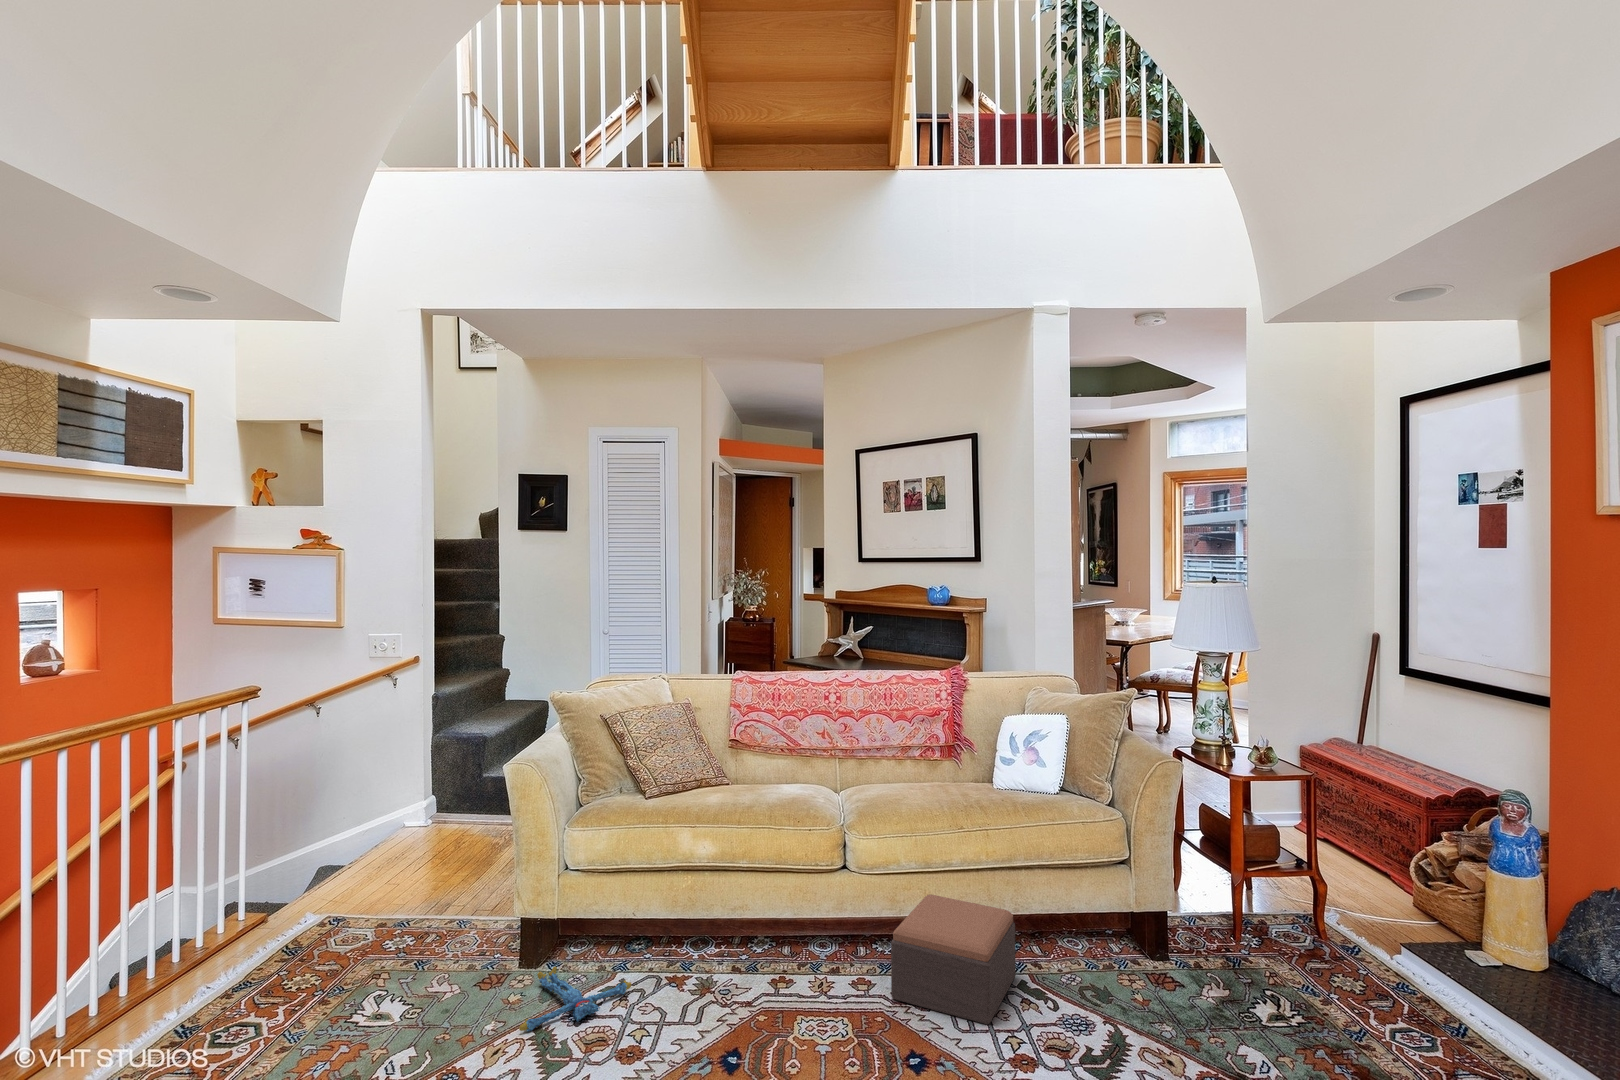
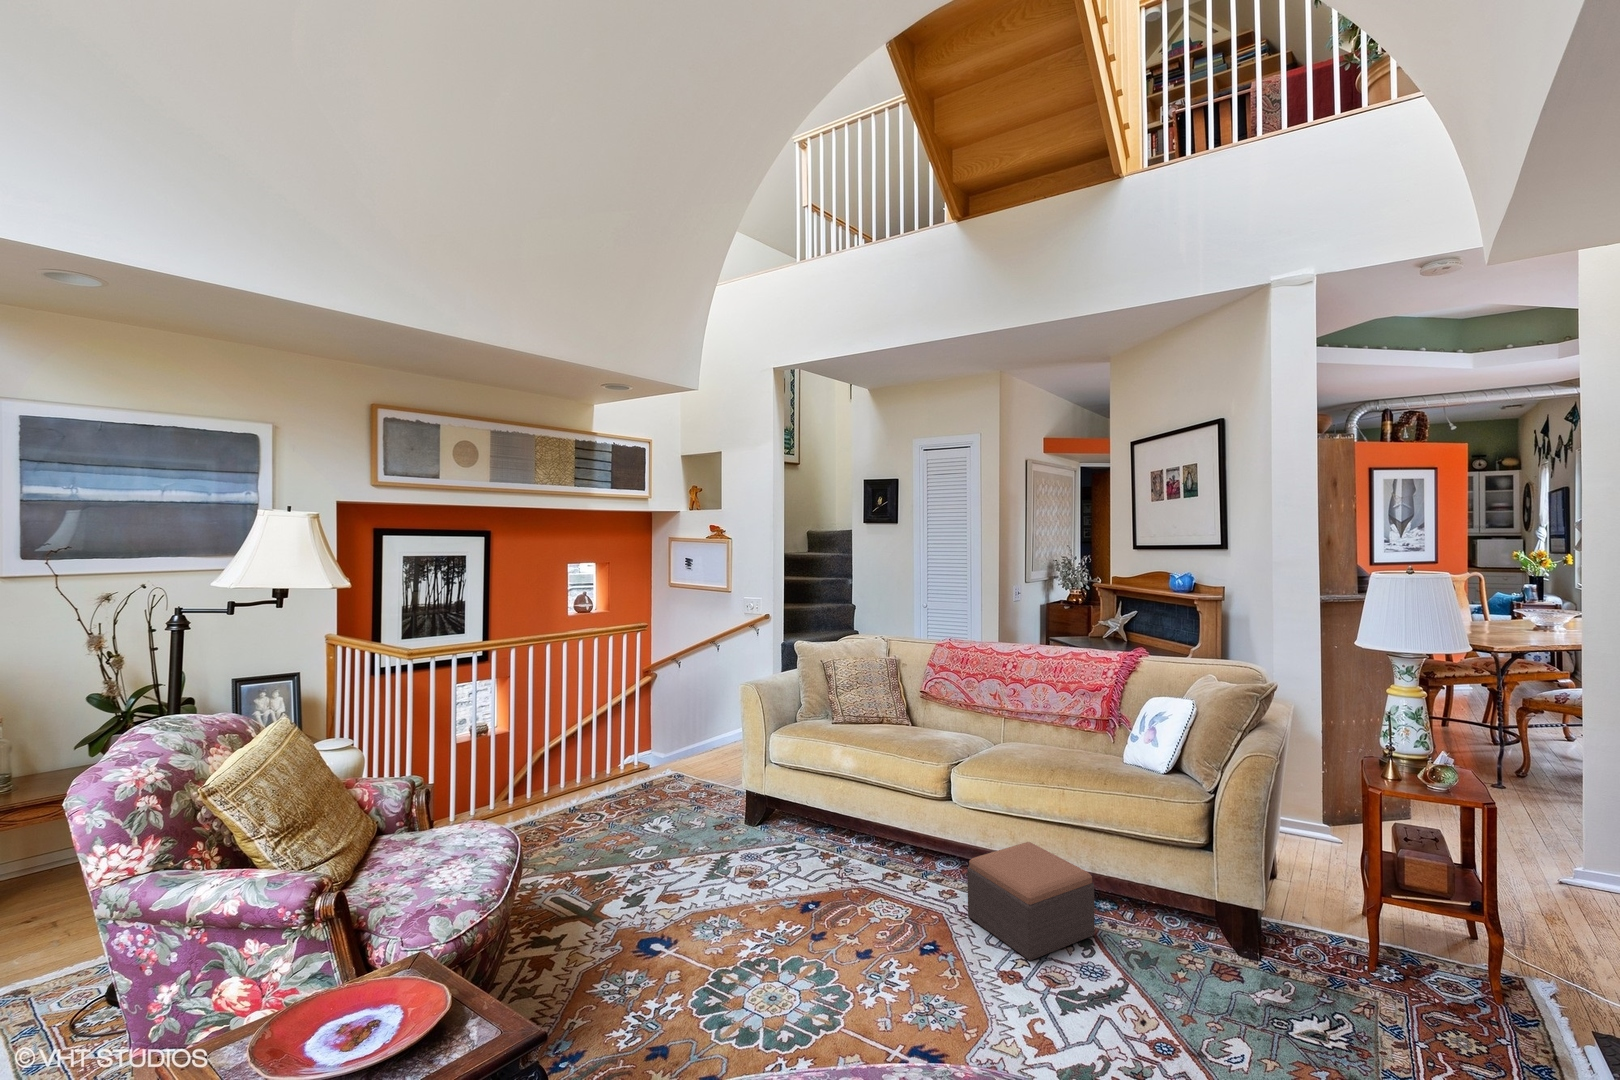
plush toy: present [519,967,631,1031] -> none [713,826,796,862]

